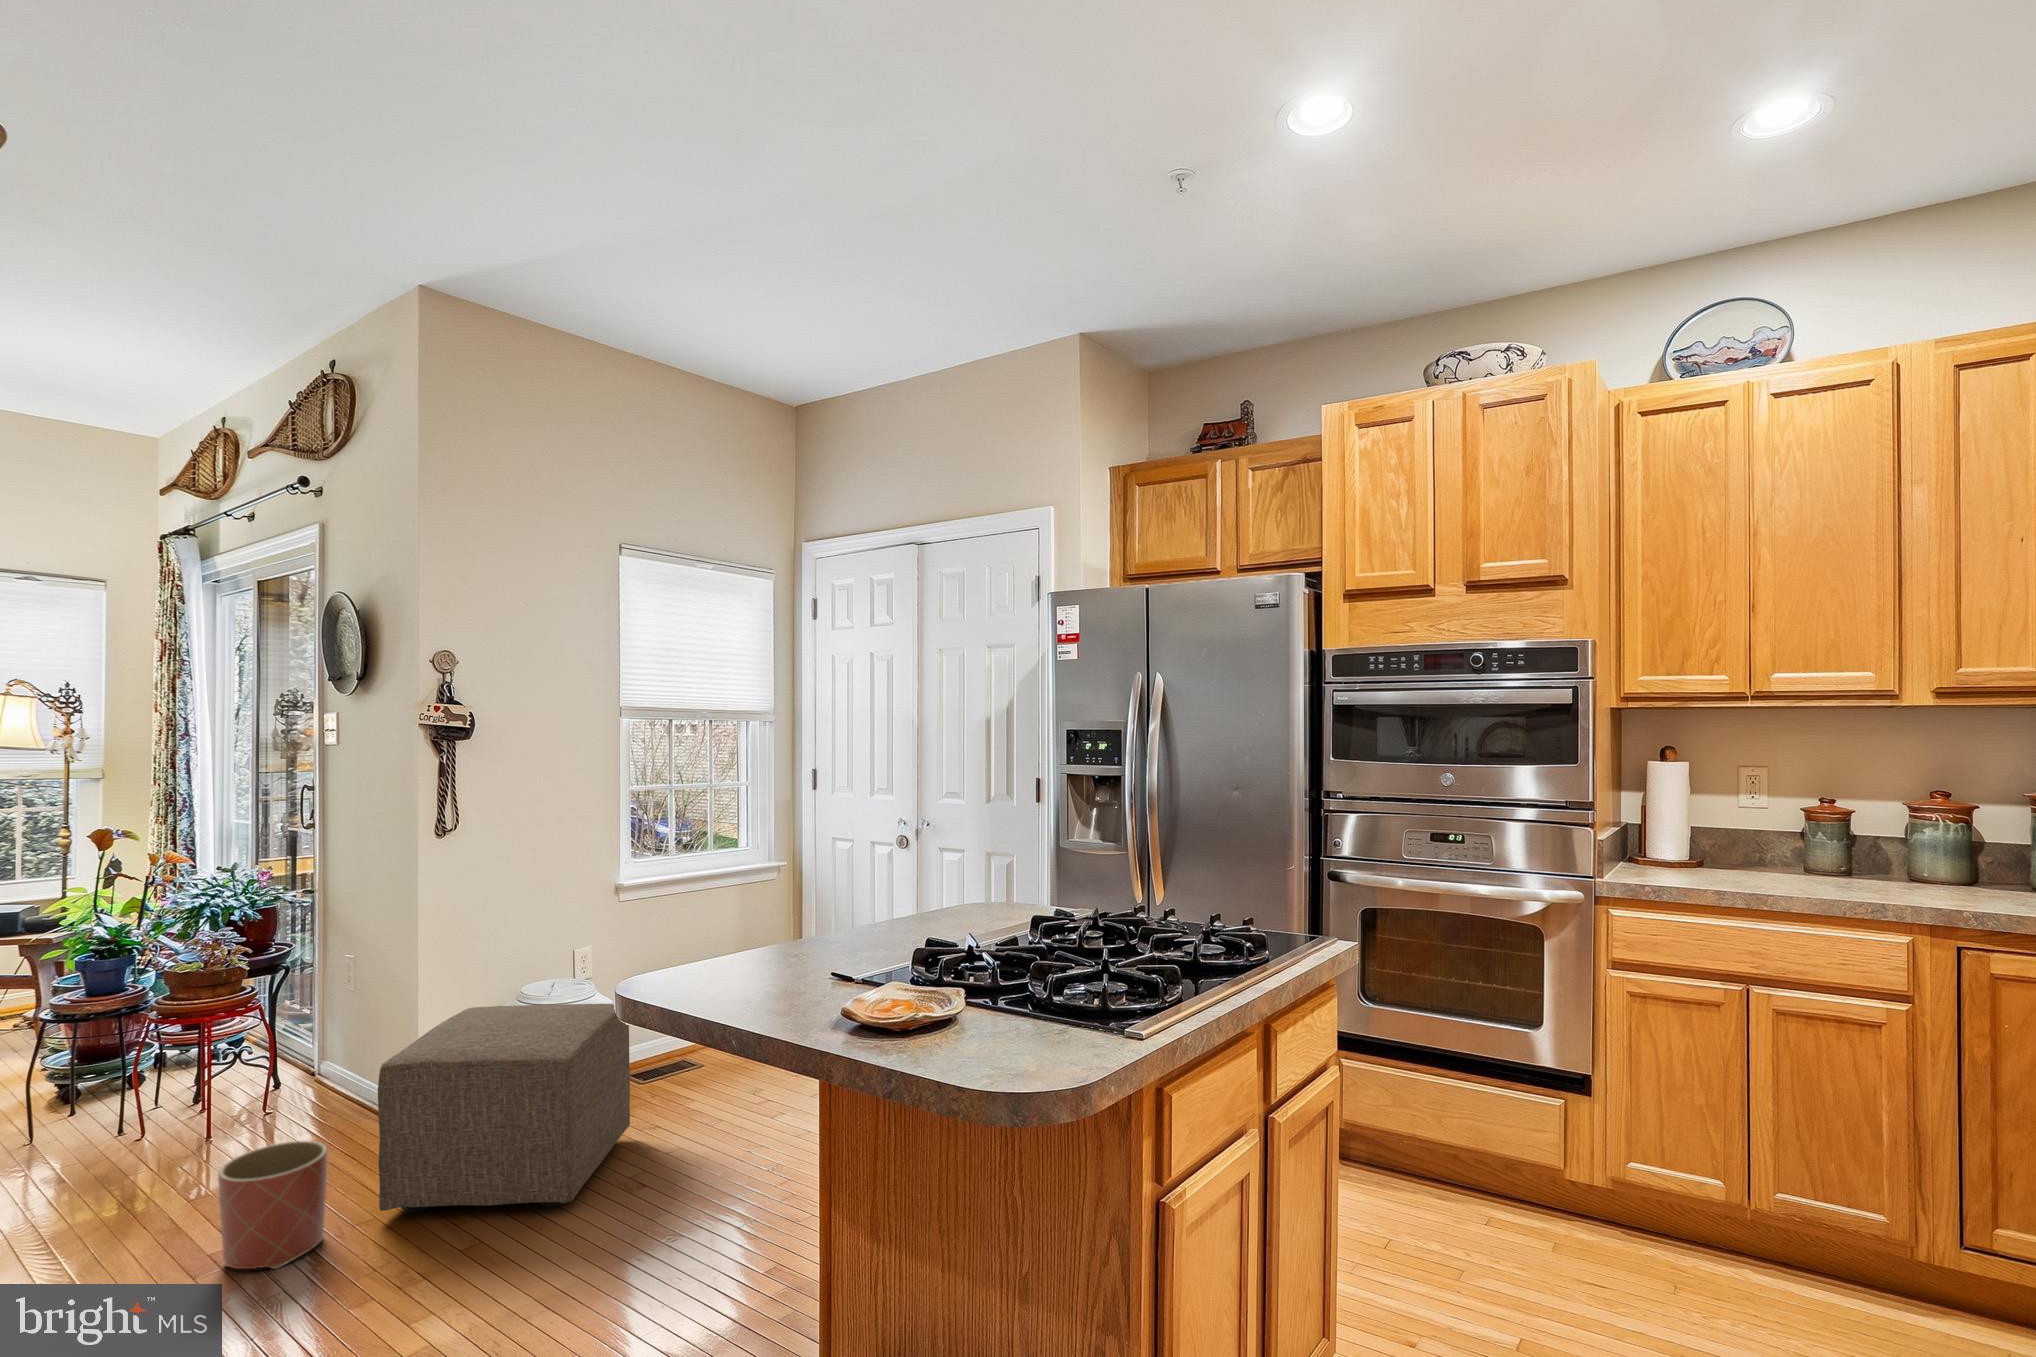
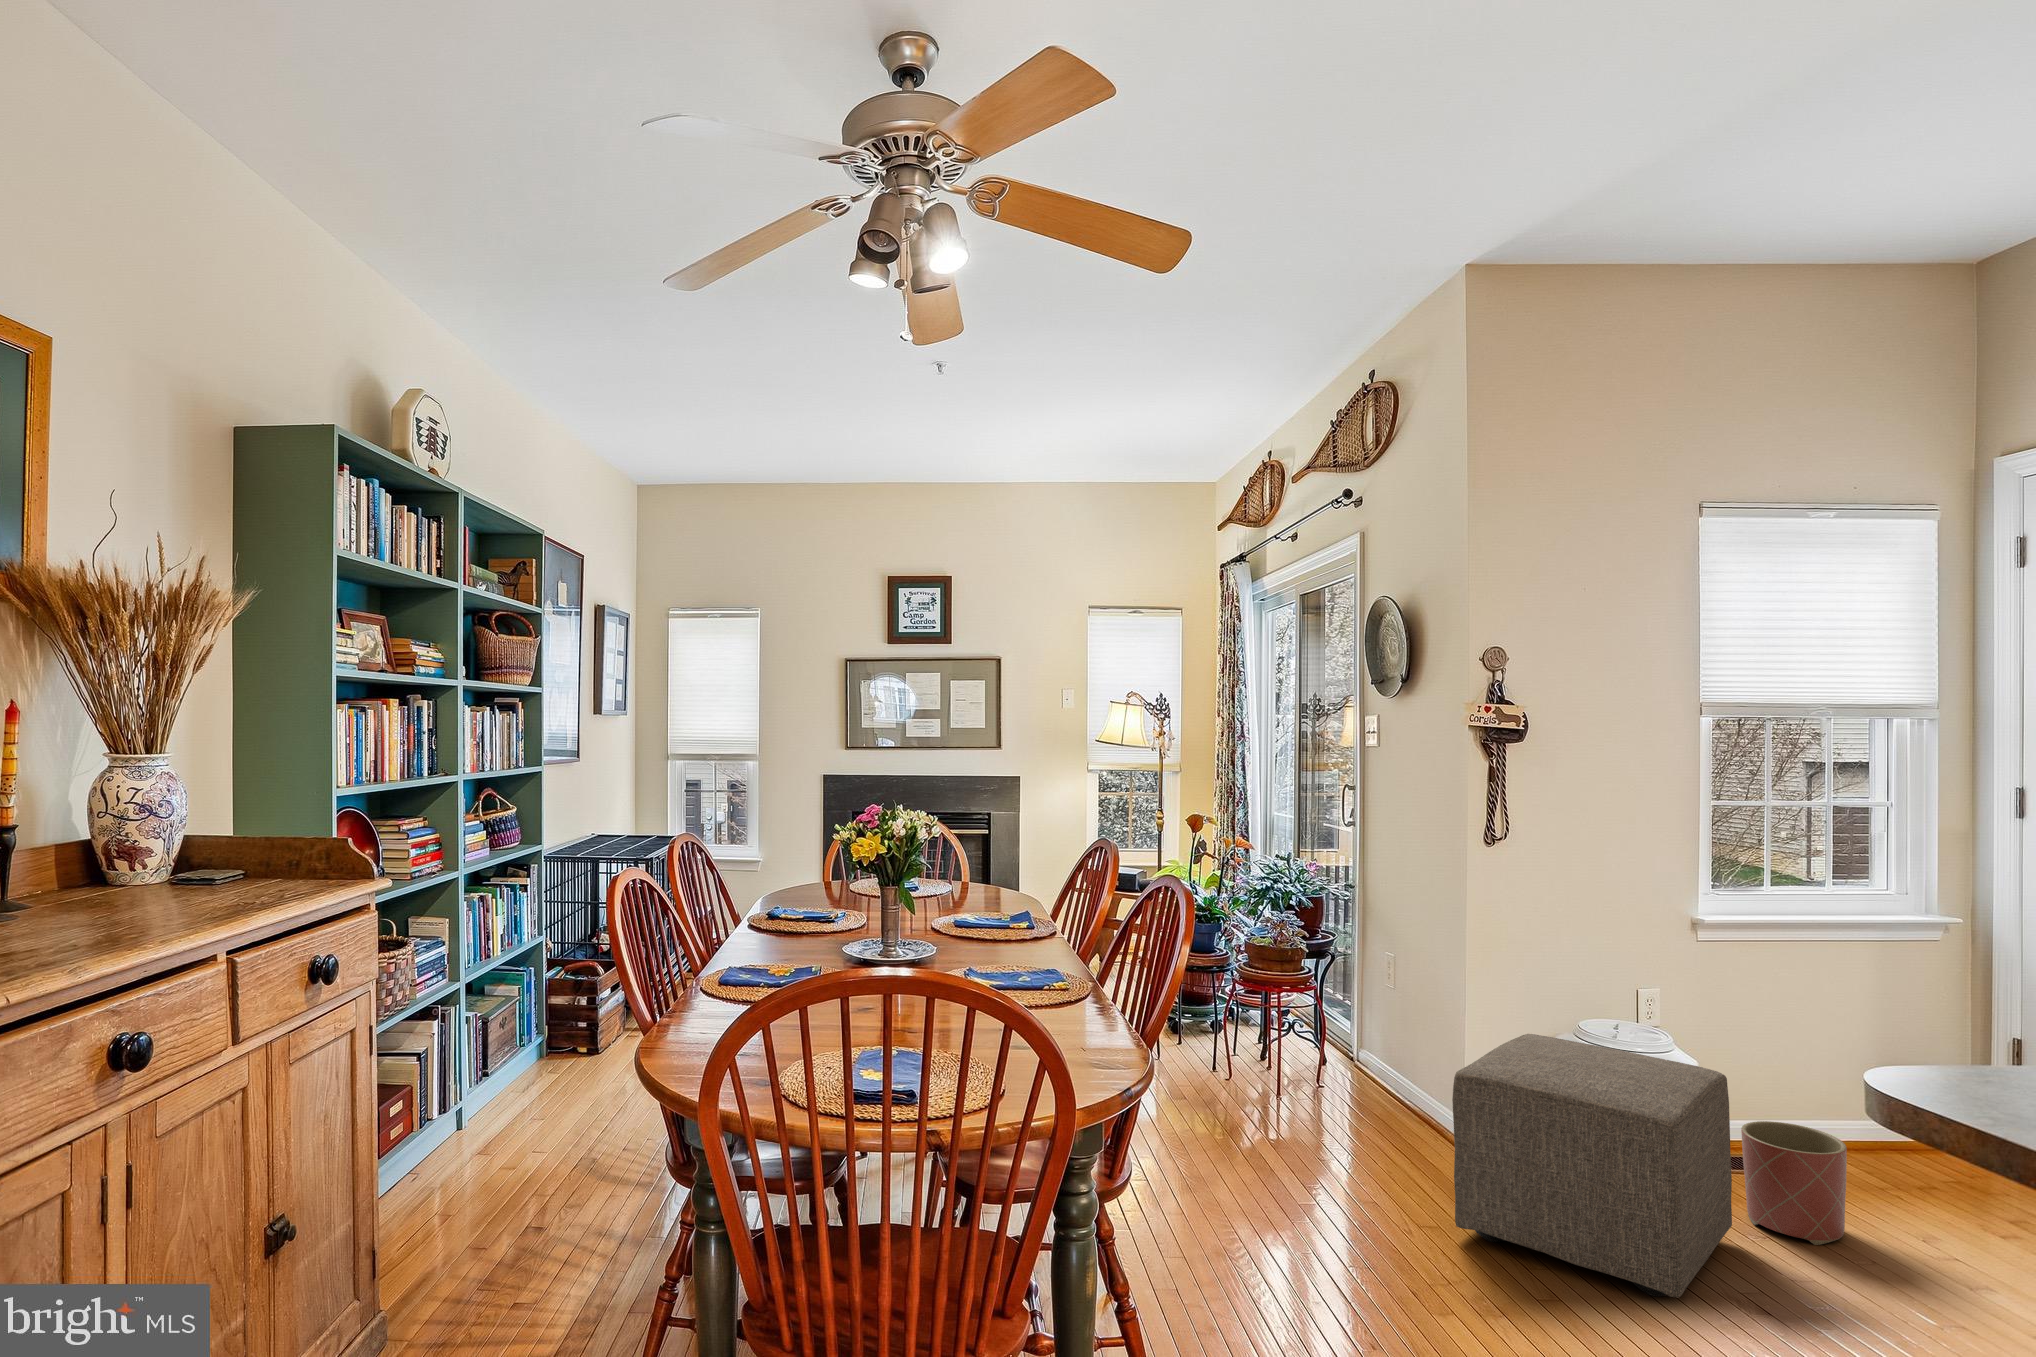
planter: present [218,1141,328,1269] -> present [1741,1121,1847,1245]

